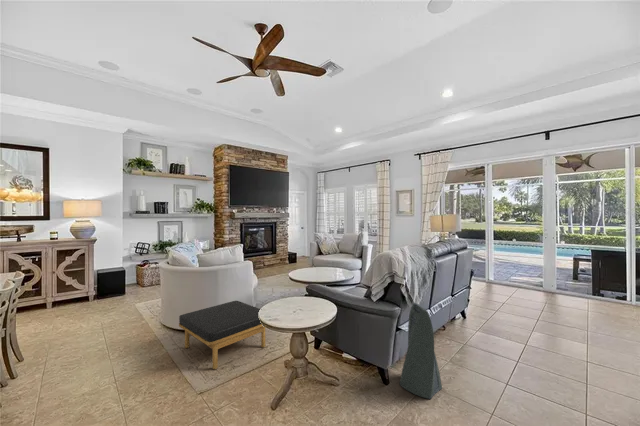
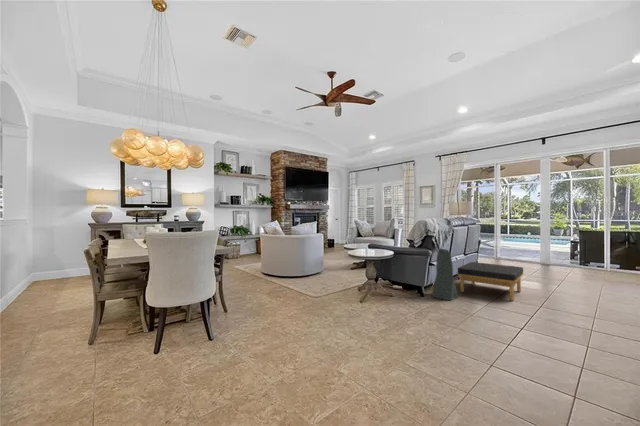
ottoman: present [179,301,265,369] -> present [457,262,524,301]

